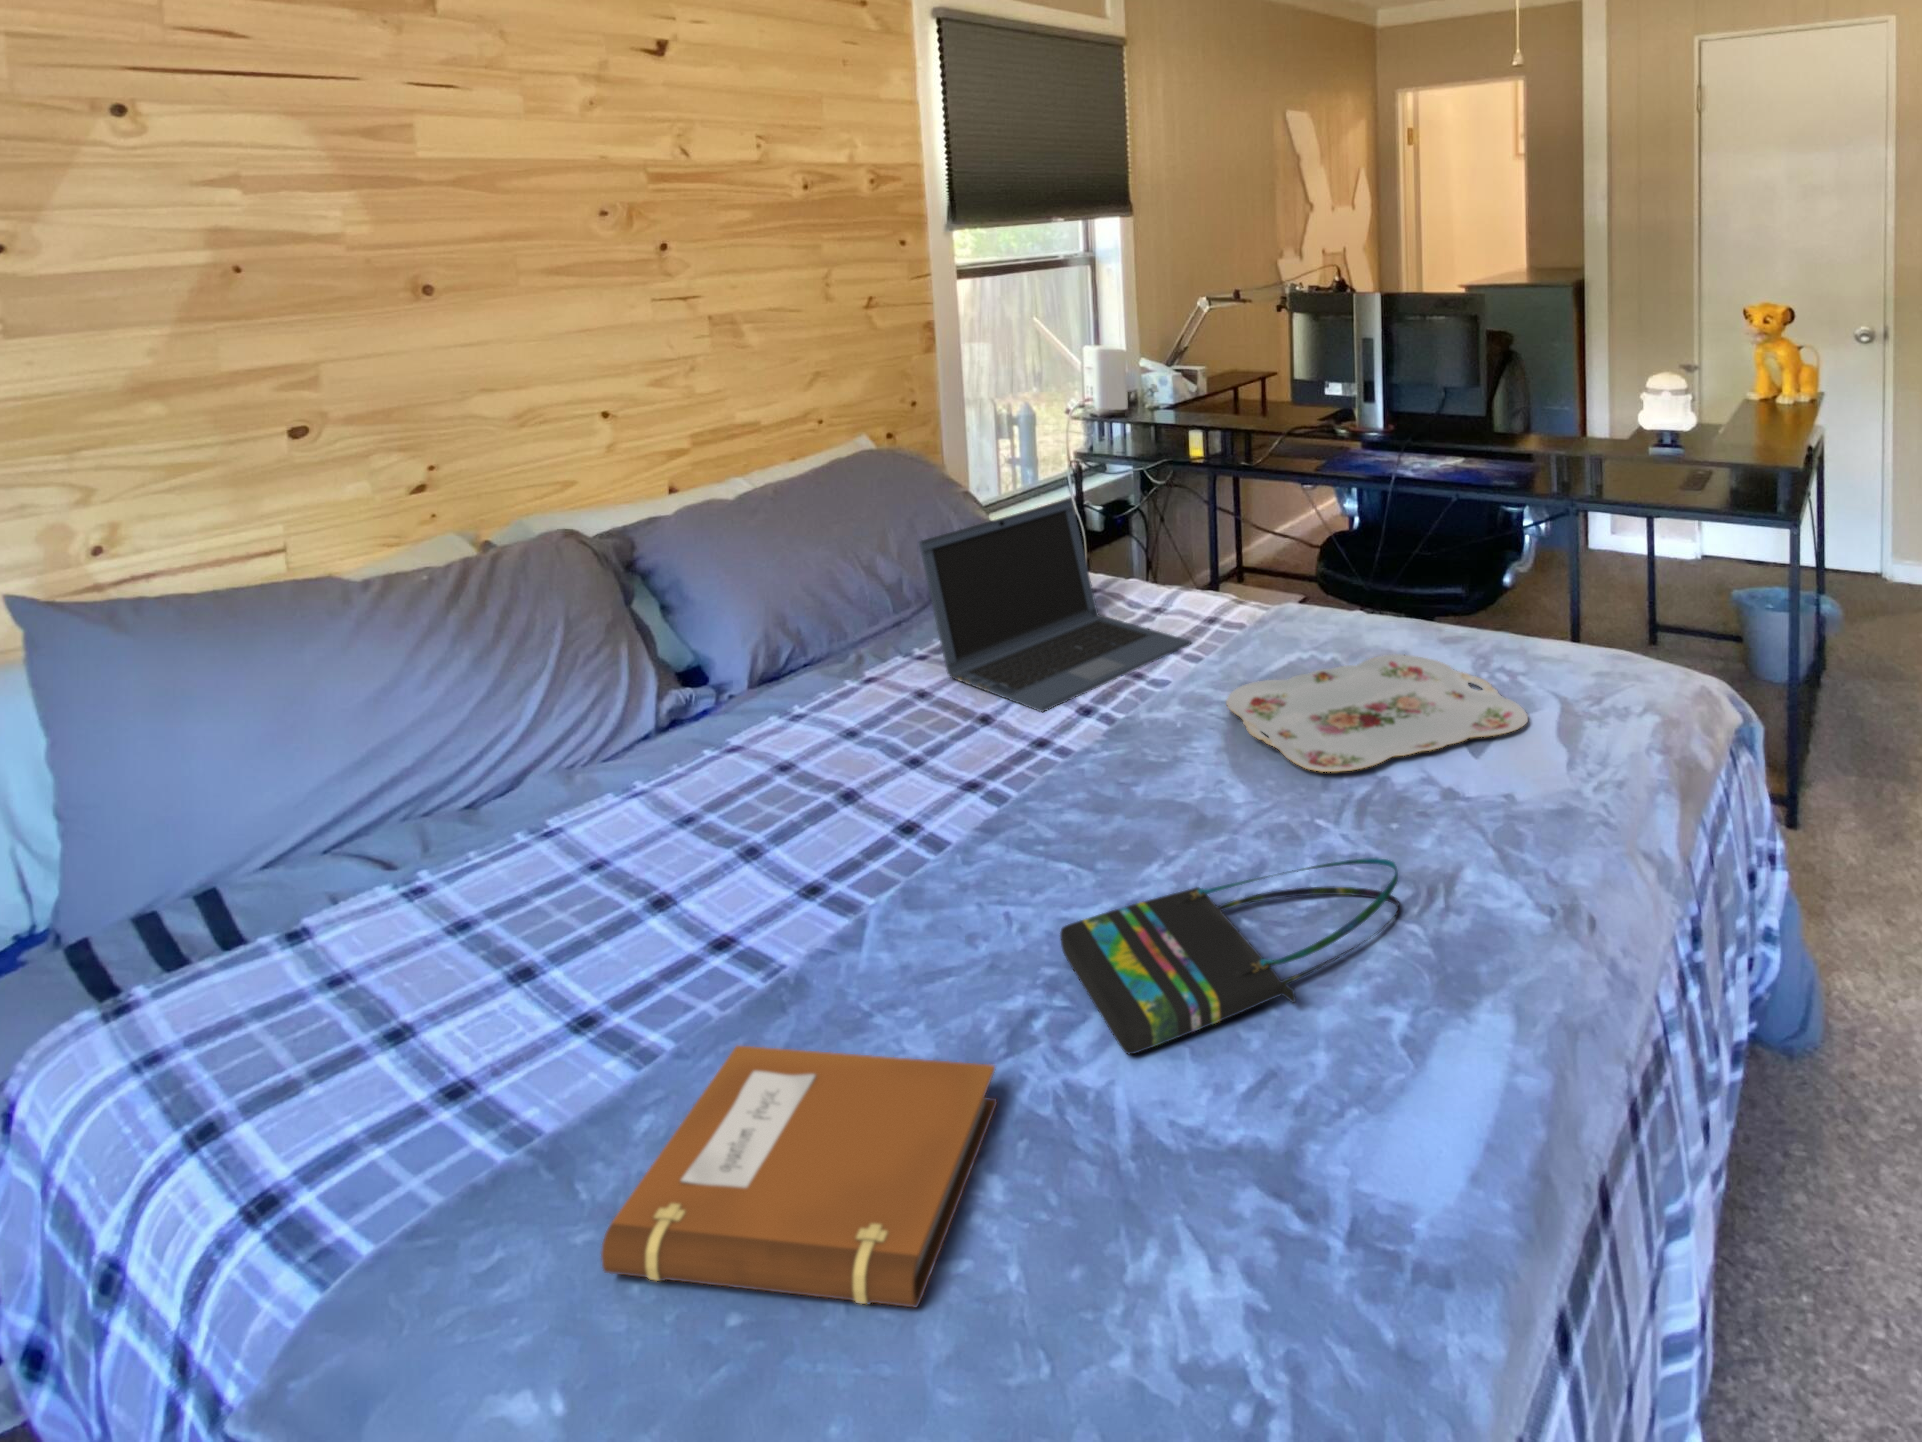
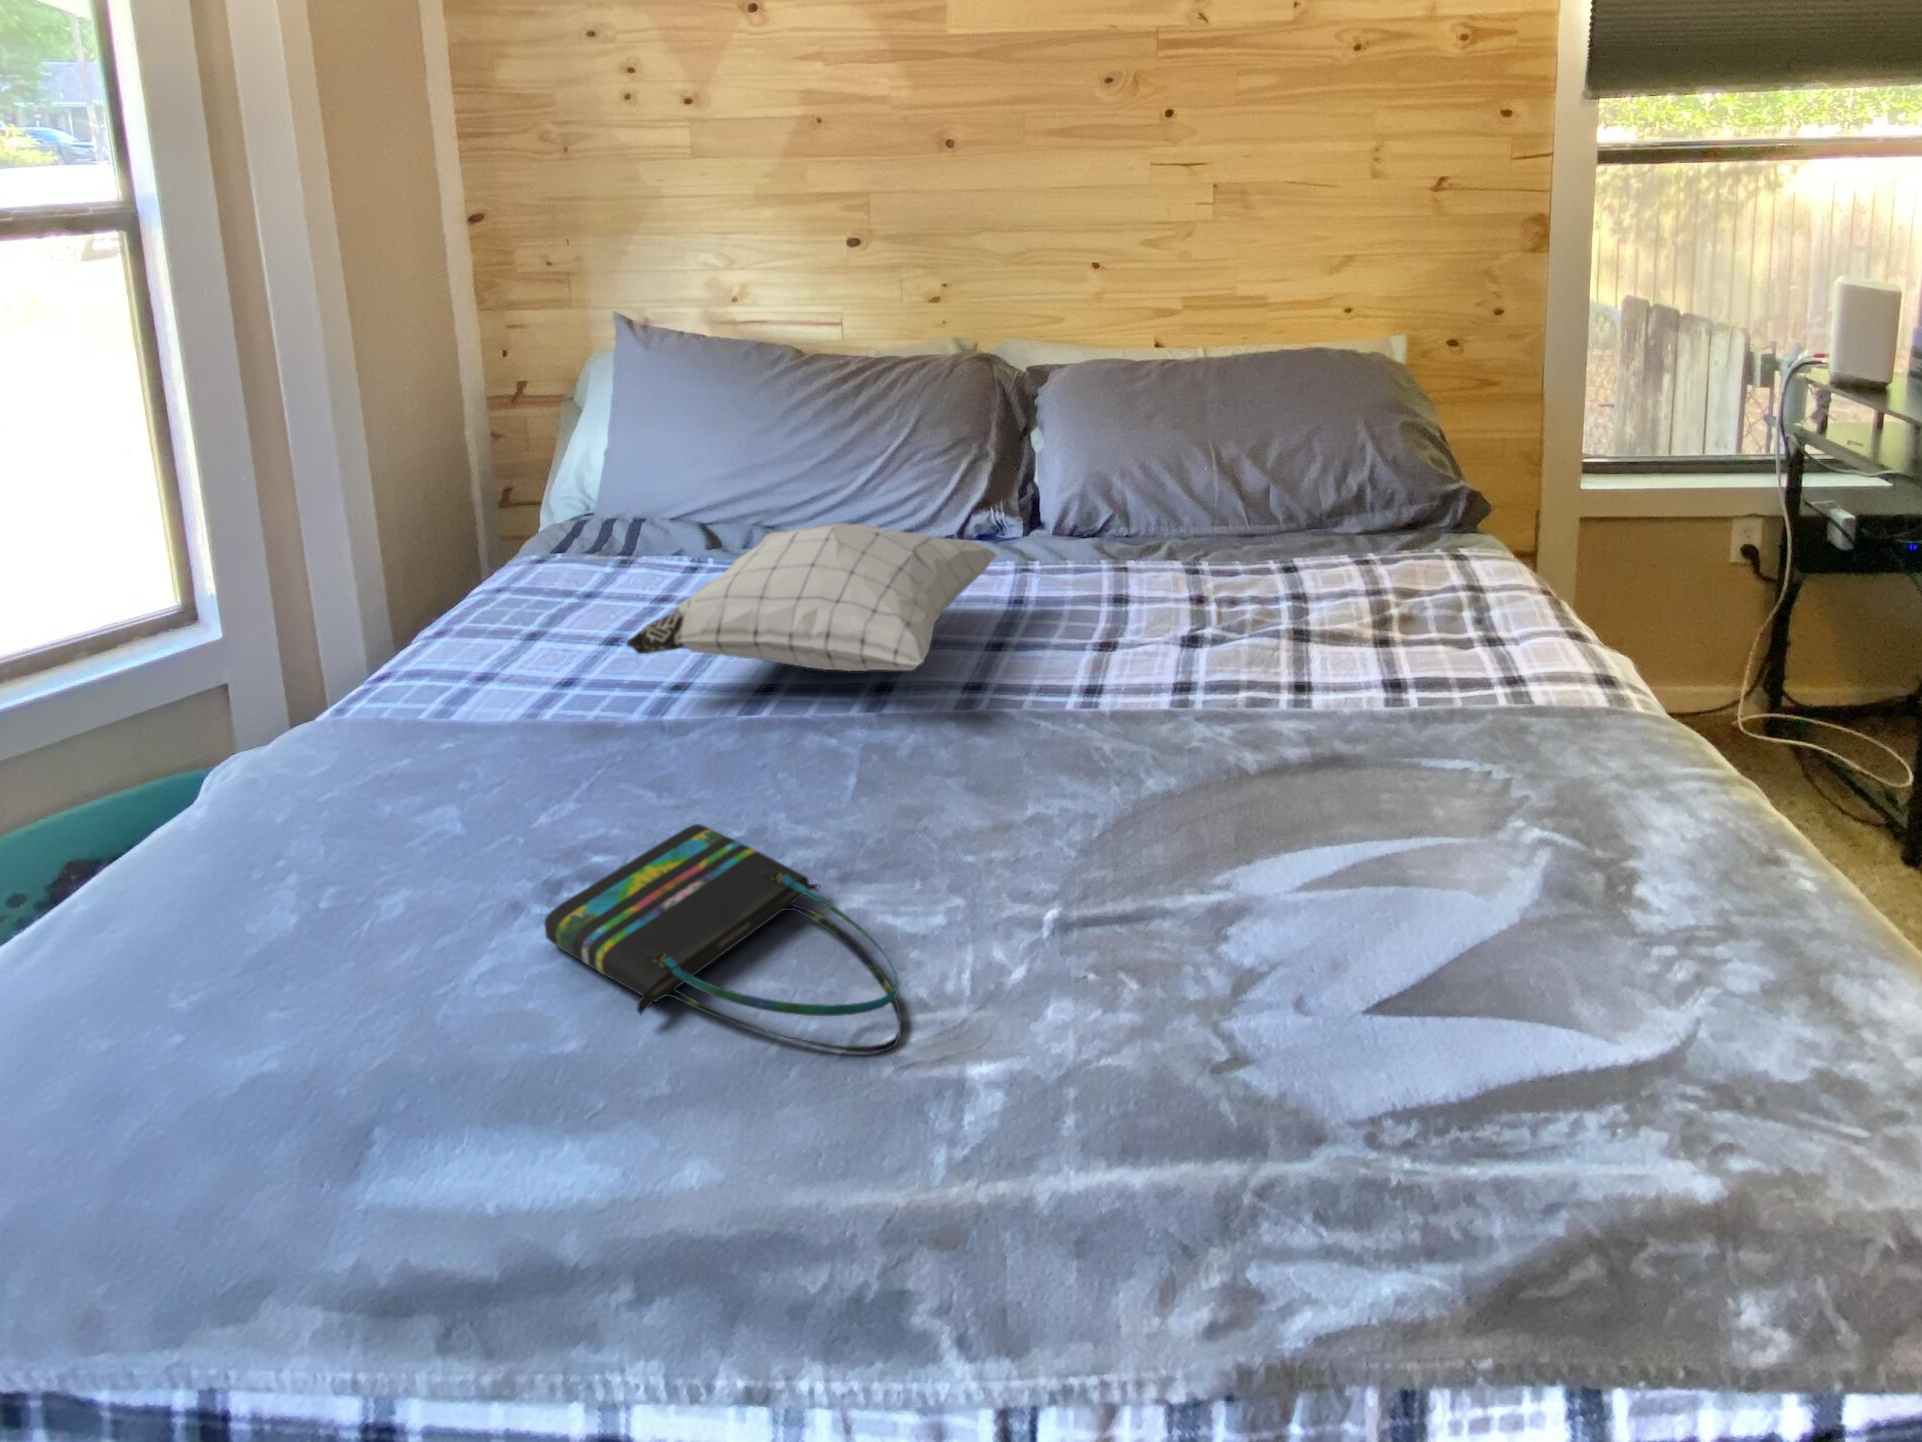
laptop: present [919,498,1191,712] -> none [1147,452,1422,696]
serving tray: present [1226,654,1528,772] -> none [1150,757,1618,1046]
pillow: none [575,672,1000,889] -> present [627,524,998,671]
notebook: present [601,1046,997,1307] -> none [244,748,496,947]

